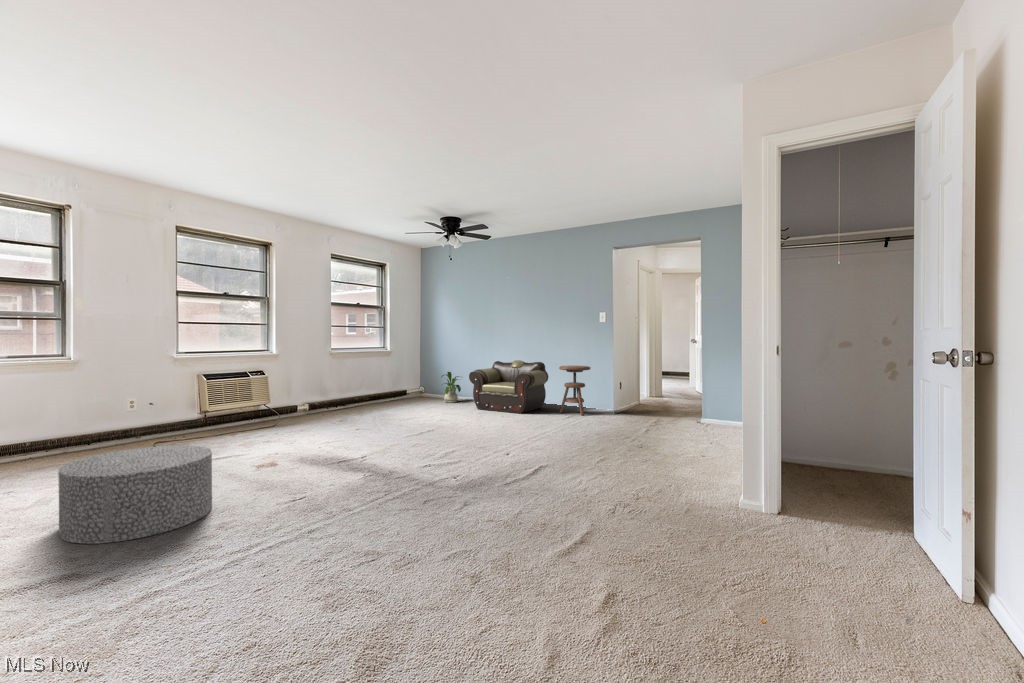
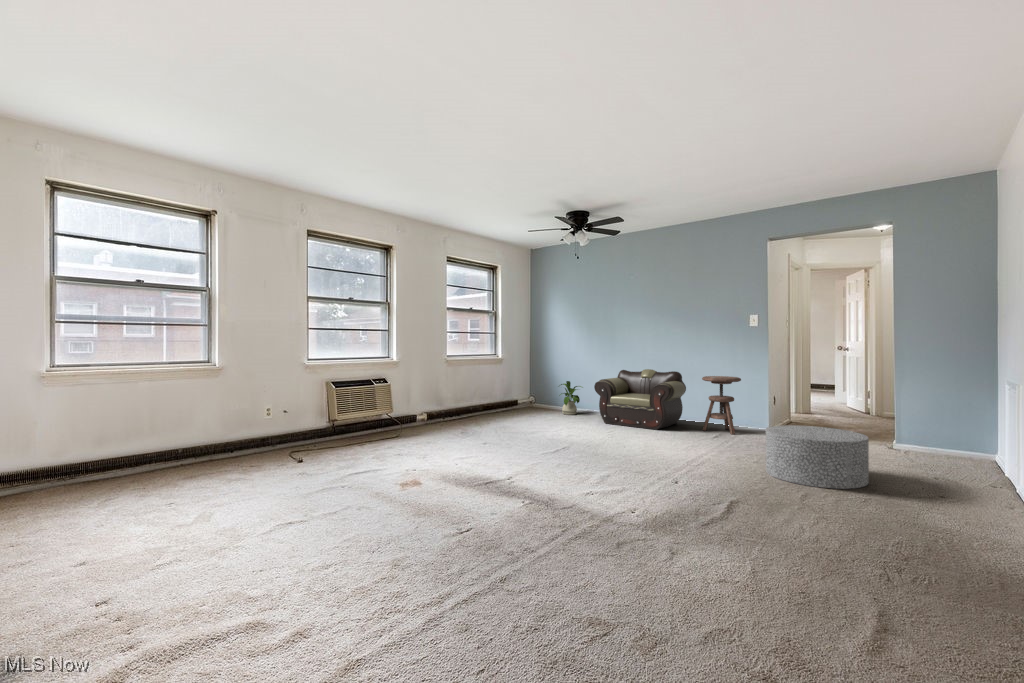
ottoman: present [58,445,212,544] -> present [766,425,869,489]

